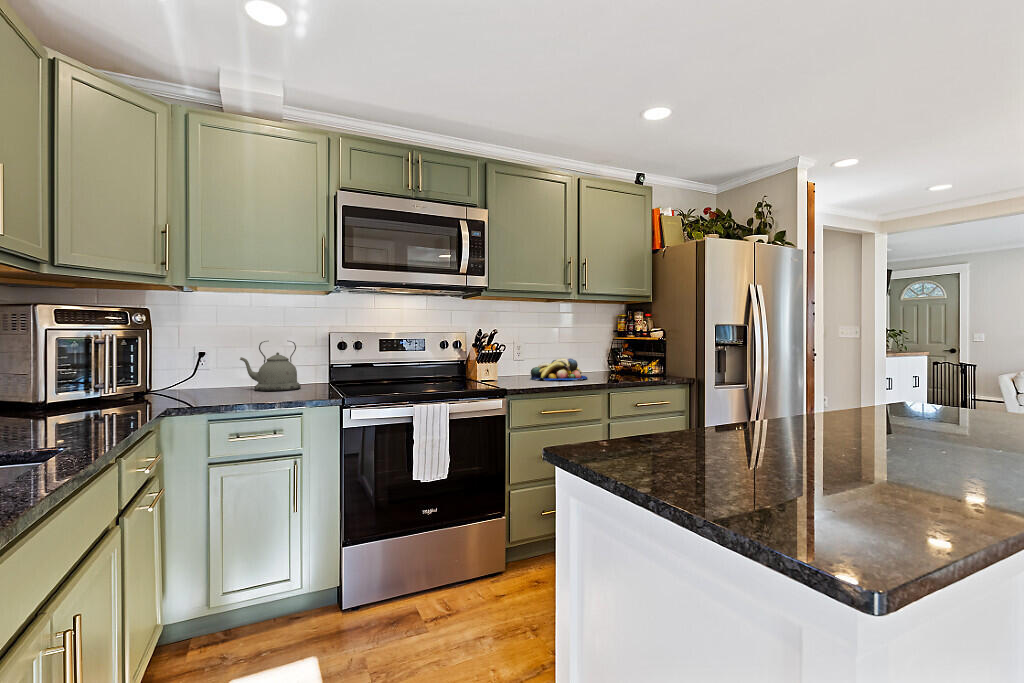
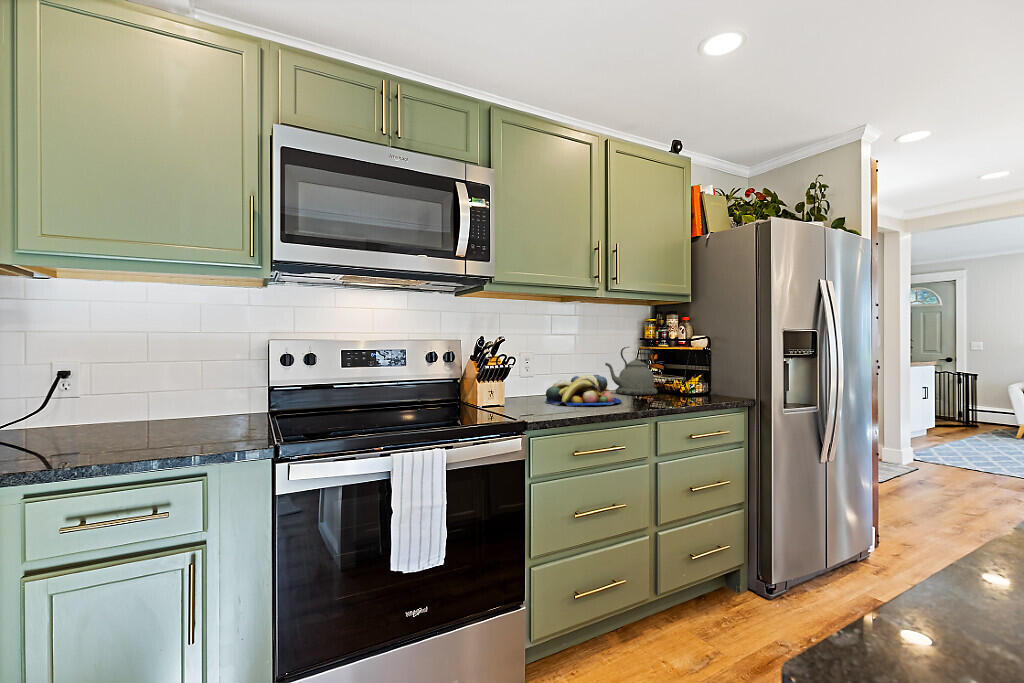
kettle: present [240,341,301,391] -> present [605,347,658,395]

